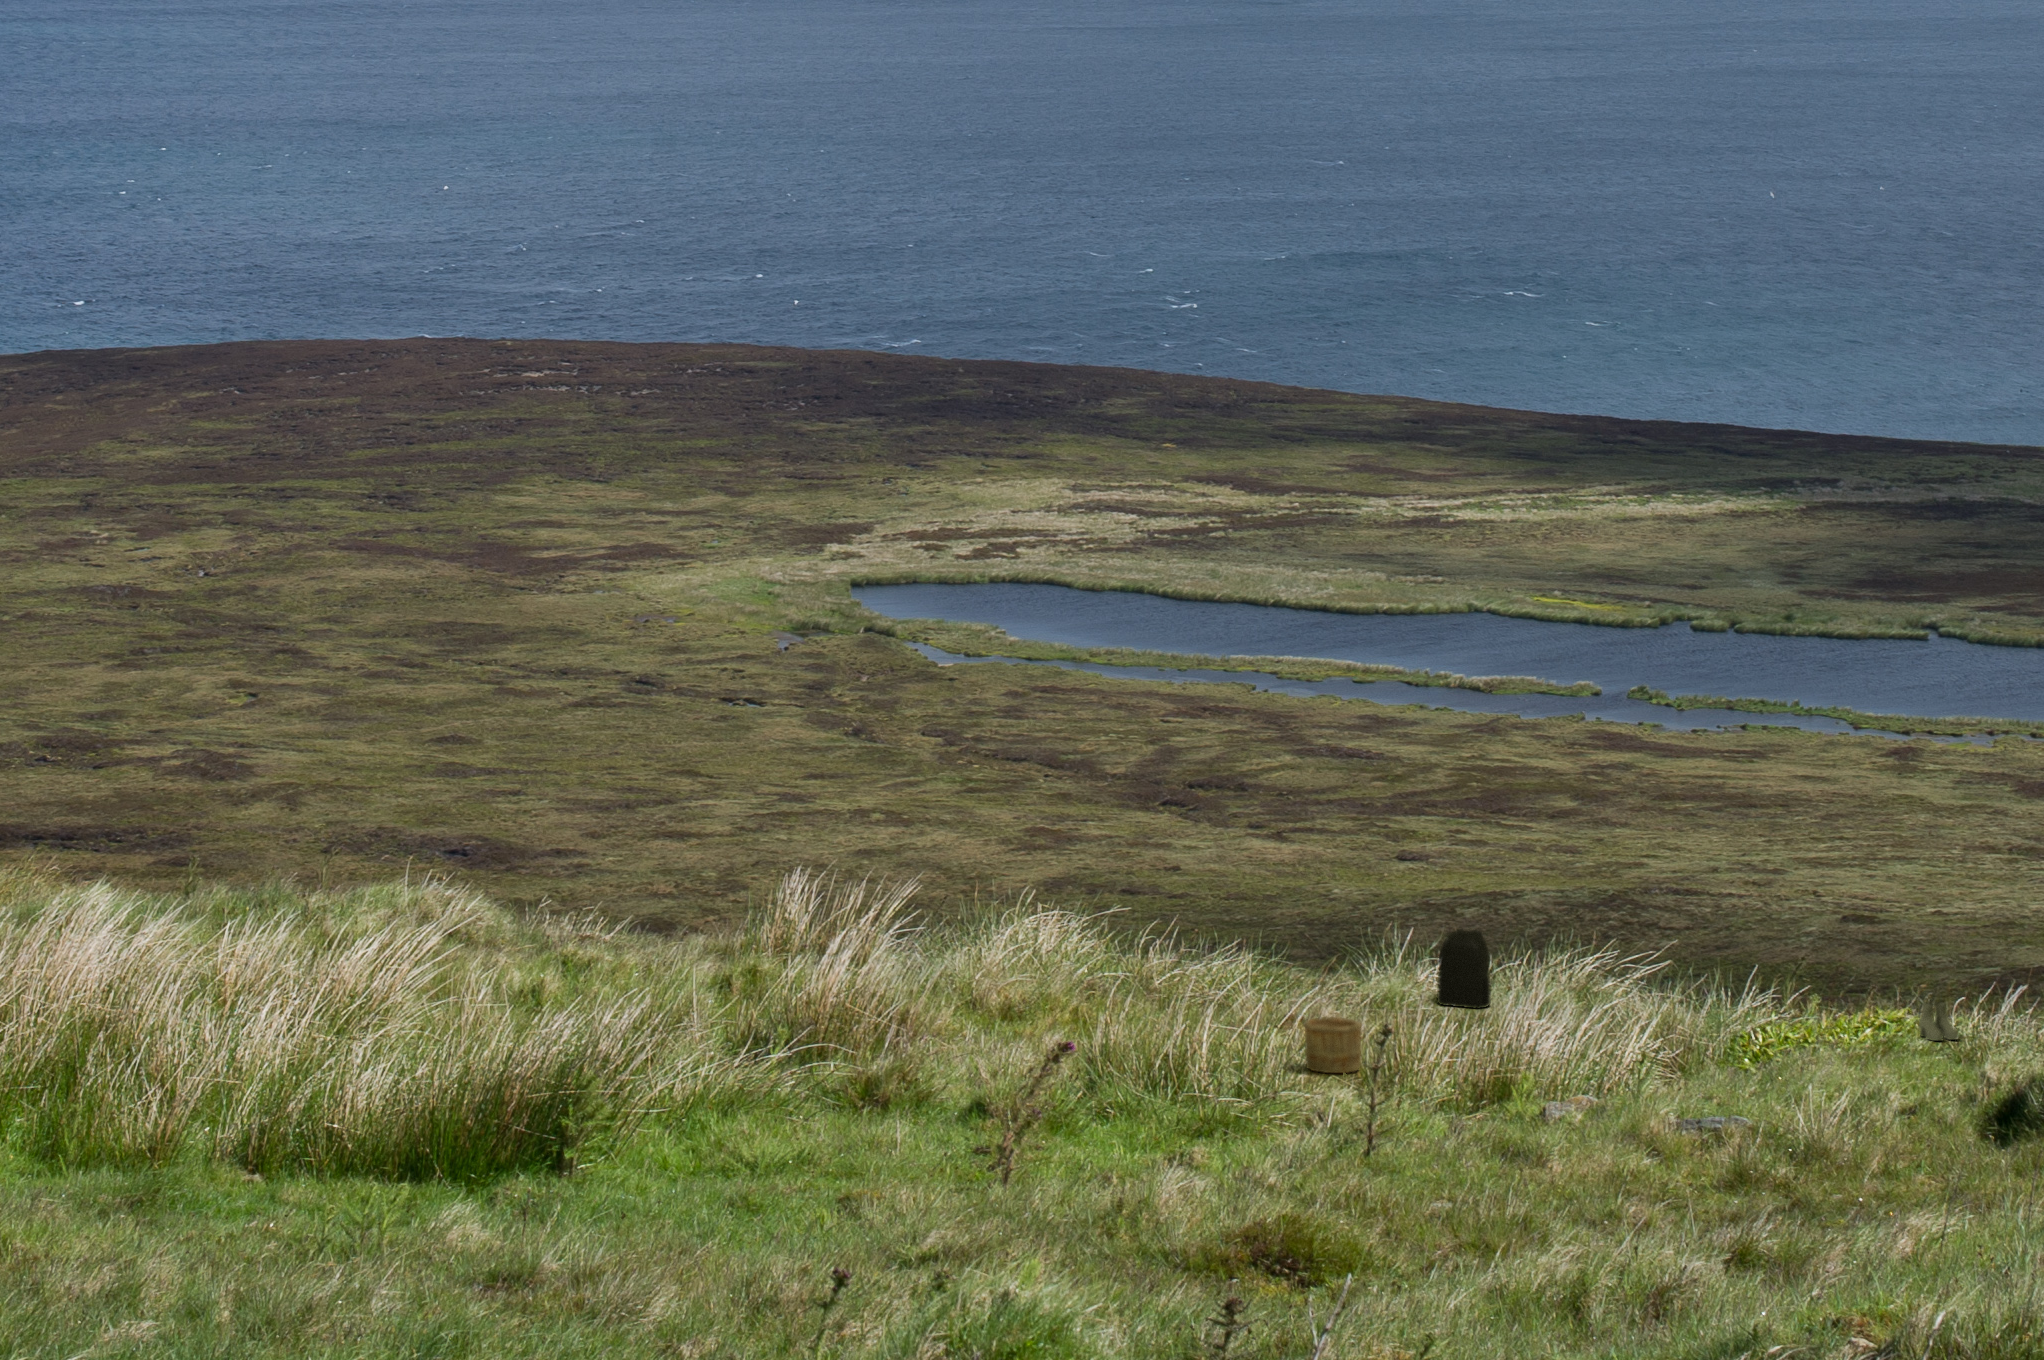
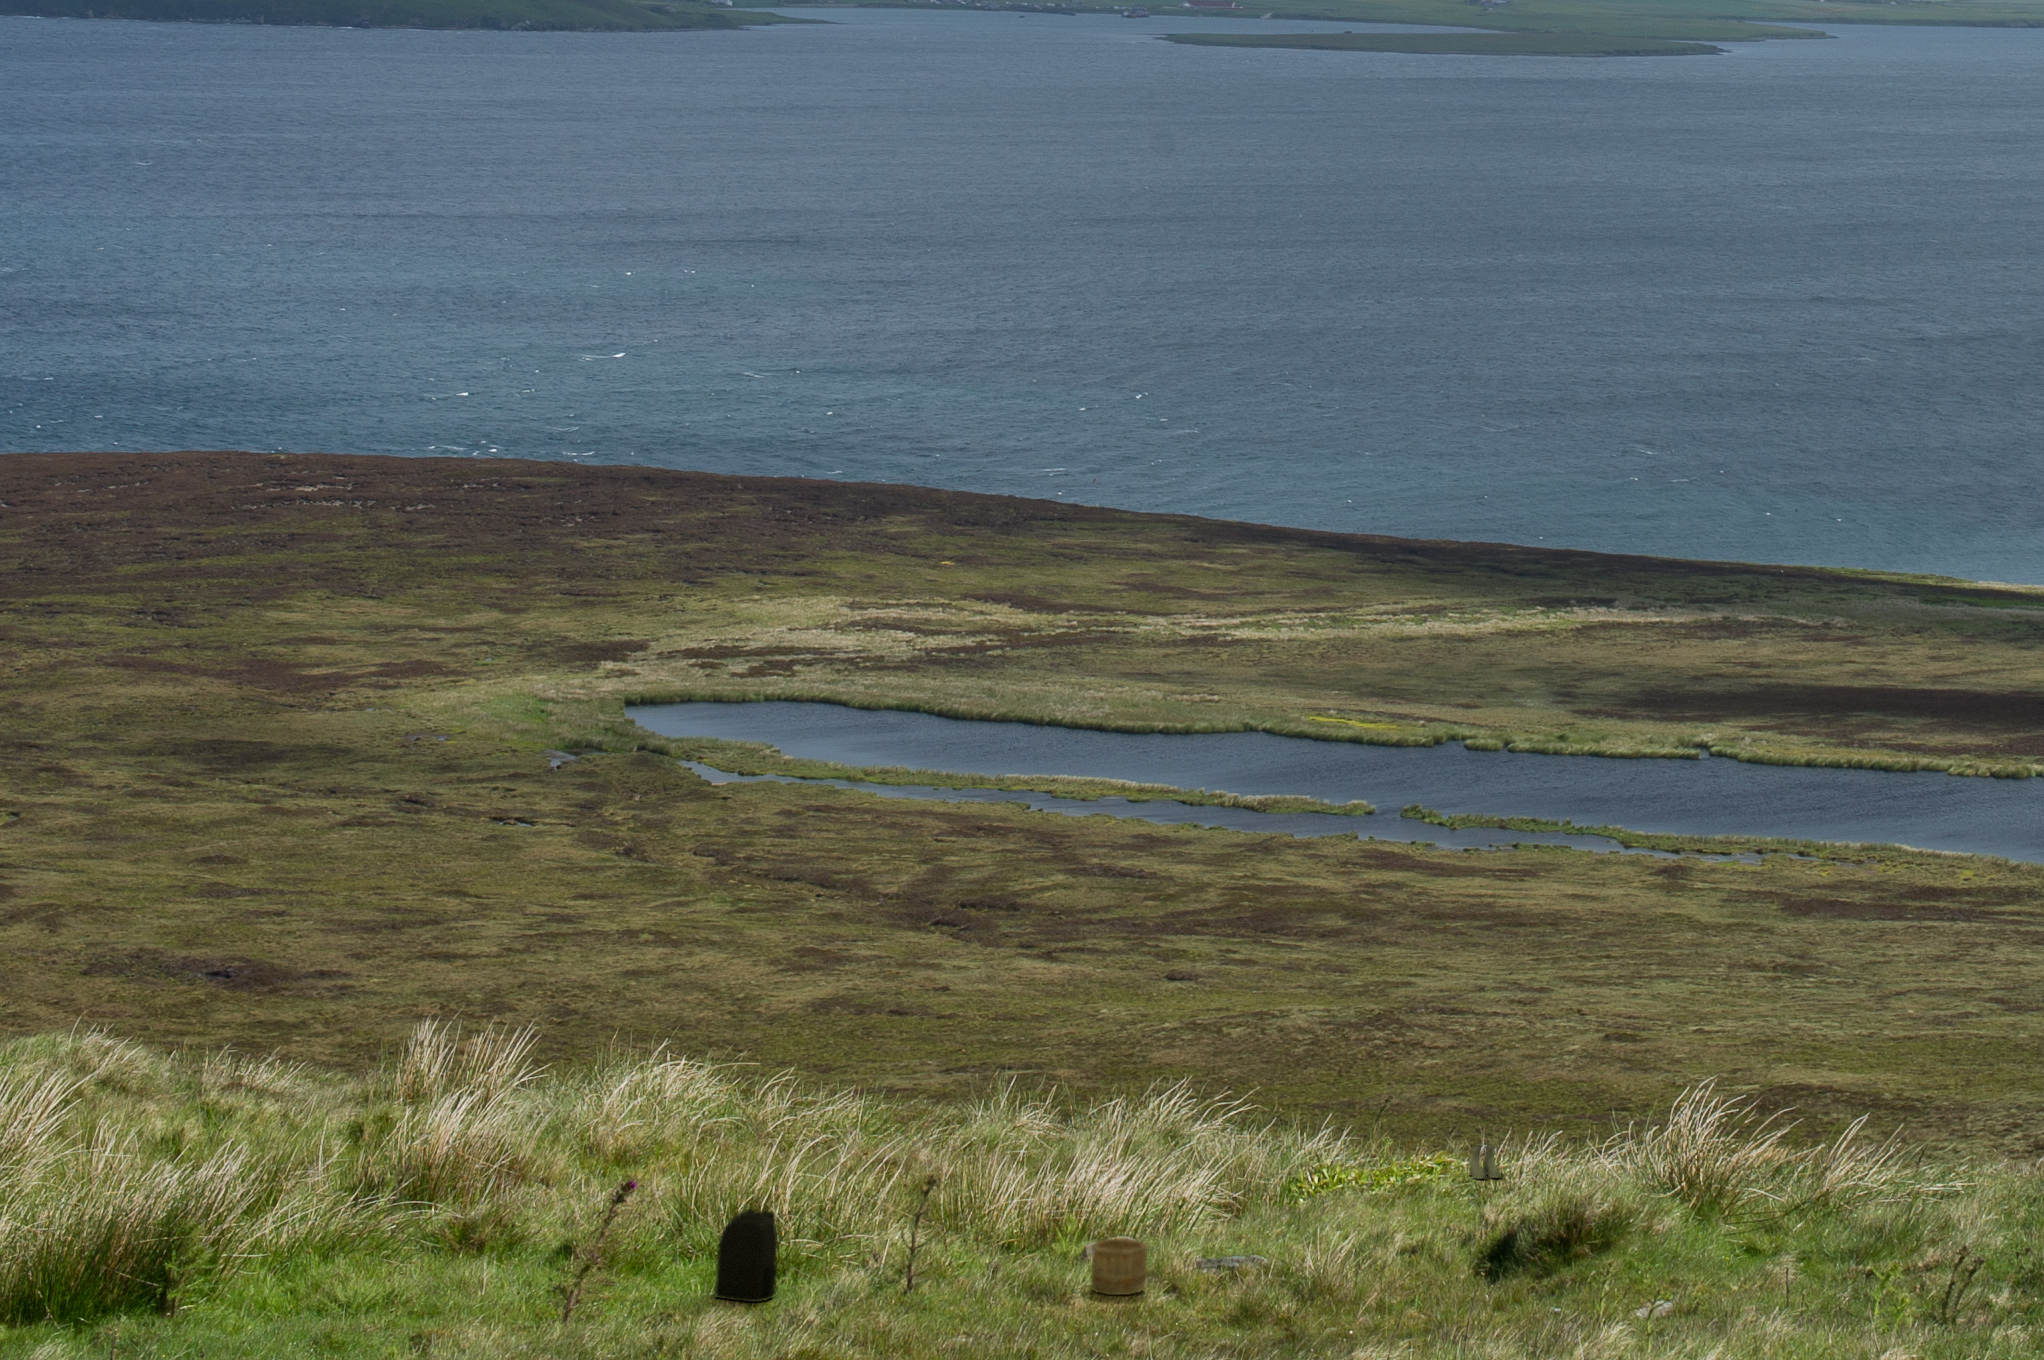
backpack: present [1437,929,1491,1008] -> present [715,1209,778,1302]
wooden bucket: present [1304,1017,1362,1073] -> present [1091,1239,1148,1295]

